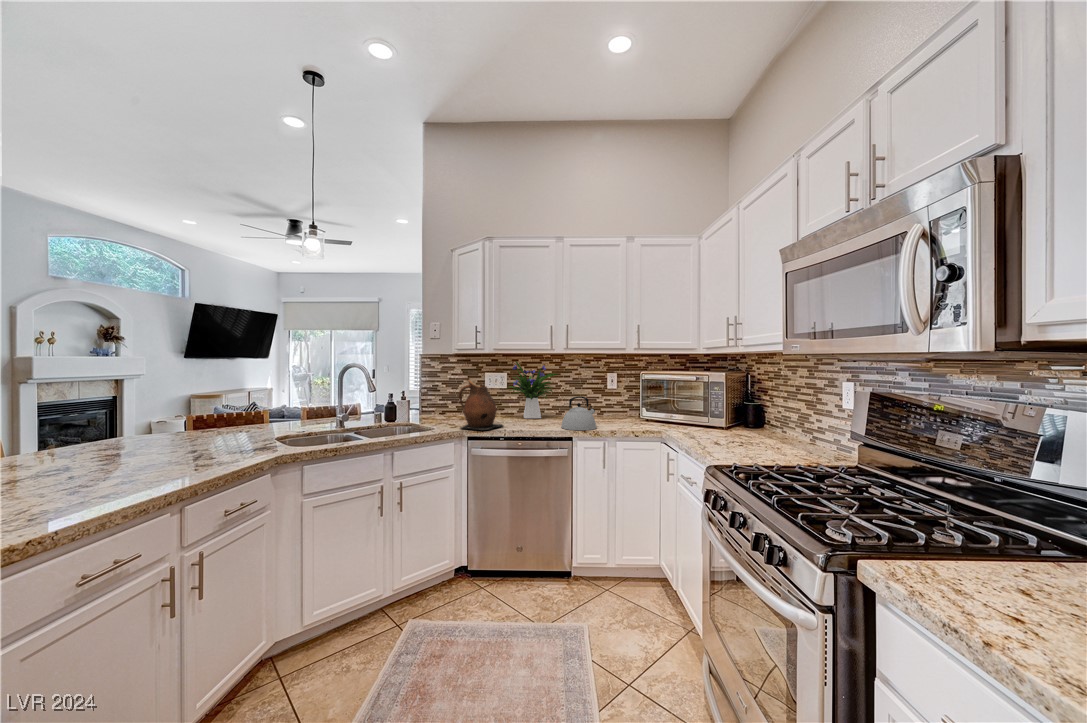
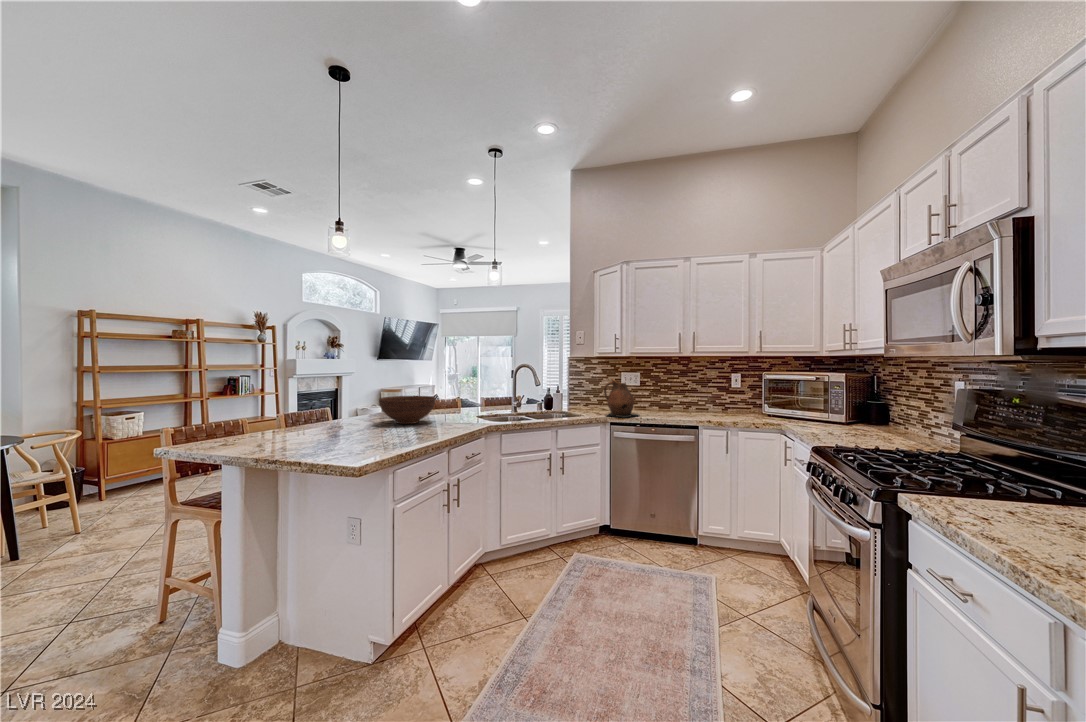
flower arrangement: present [509,361,558,418] -> none [639,363,686,411]
kettle: present [561,396,596,430] -> none [689,393,720,421]
fruit bowl: none [59,412,185,462] -> present [379,396,436,424]

